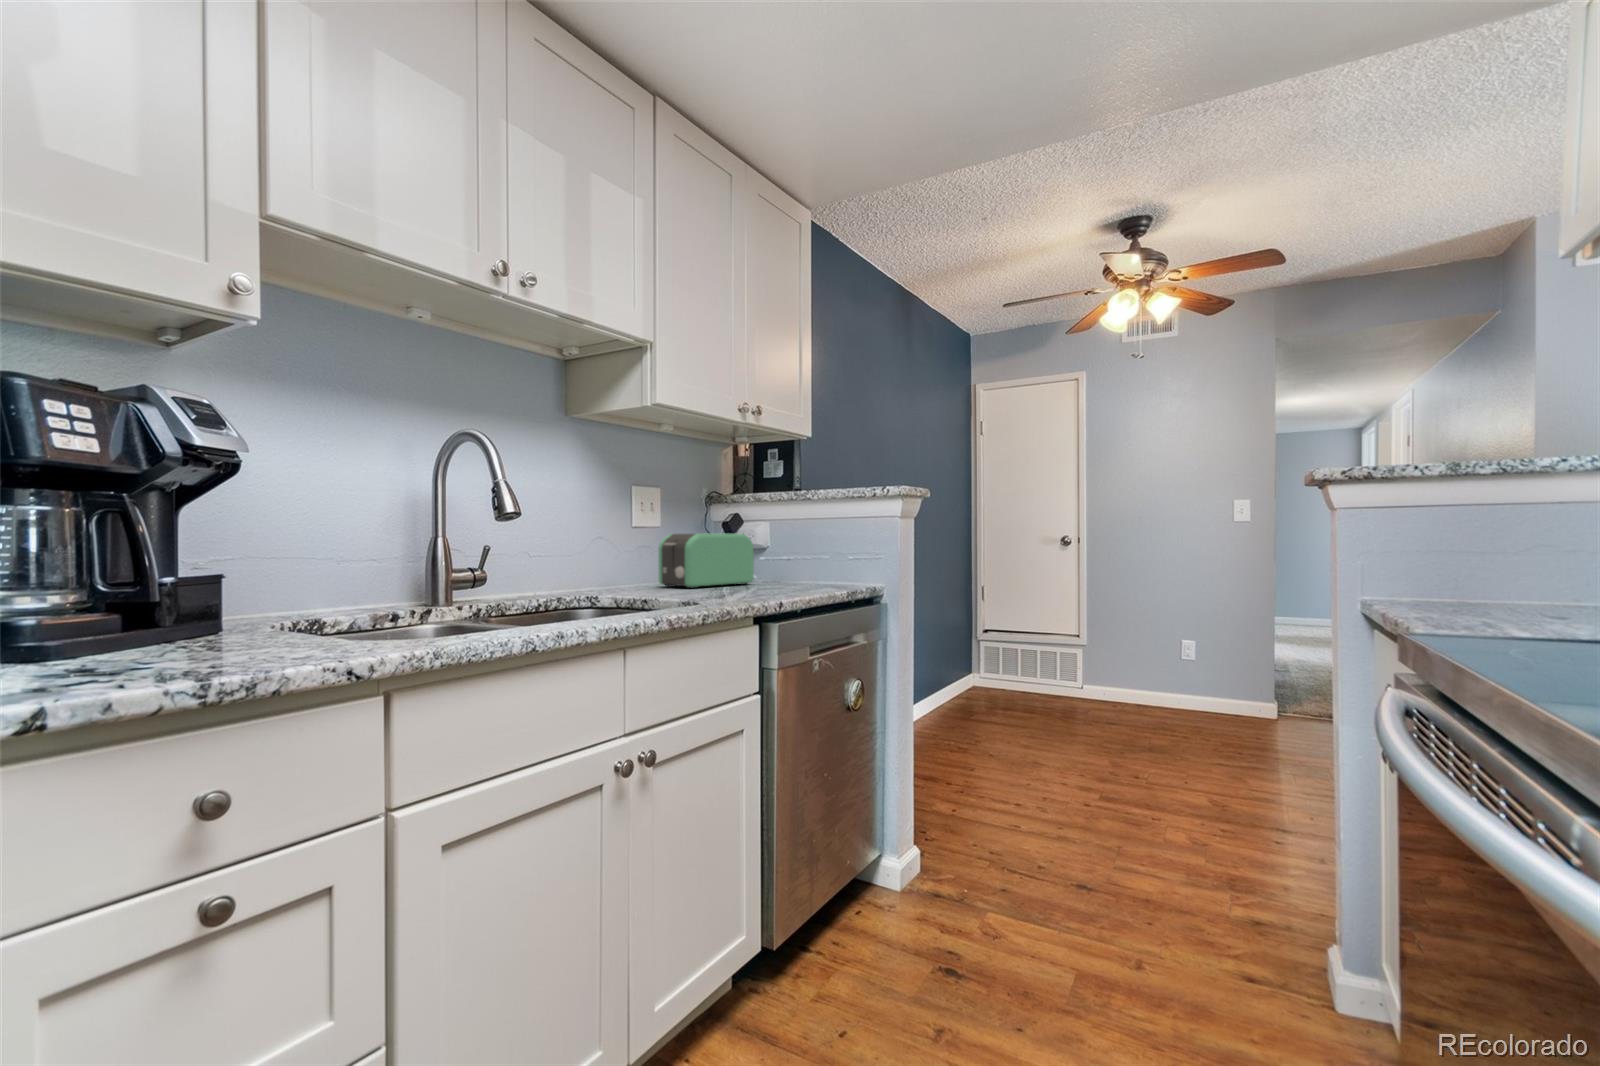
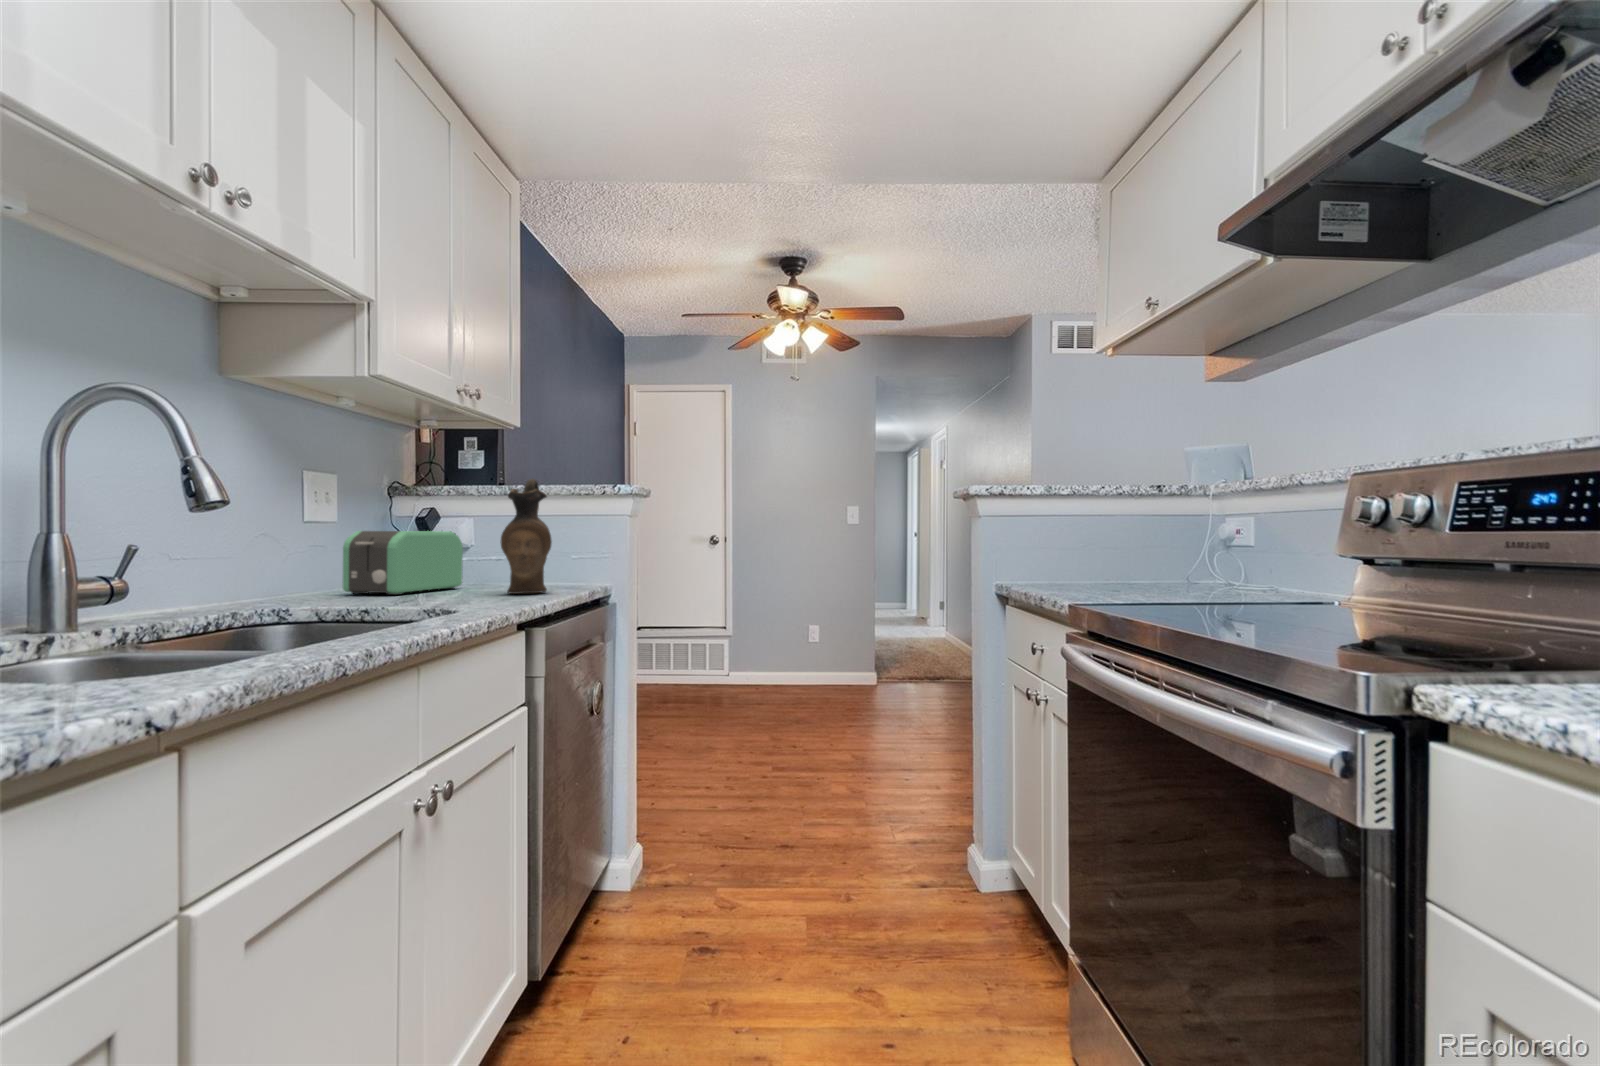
ceramic pitcher: none [766,484,810,590] -> present [500,479,552,594]

